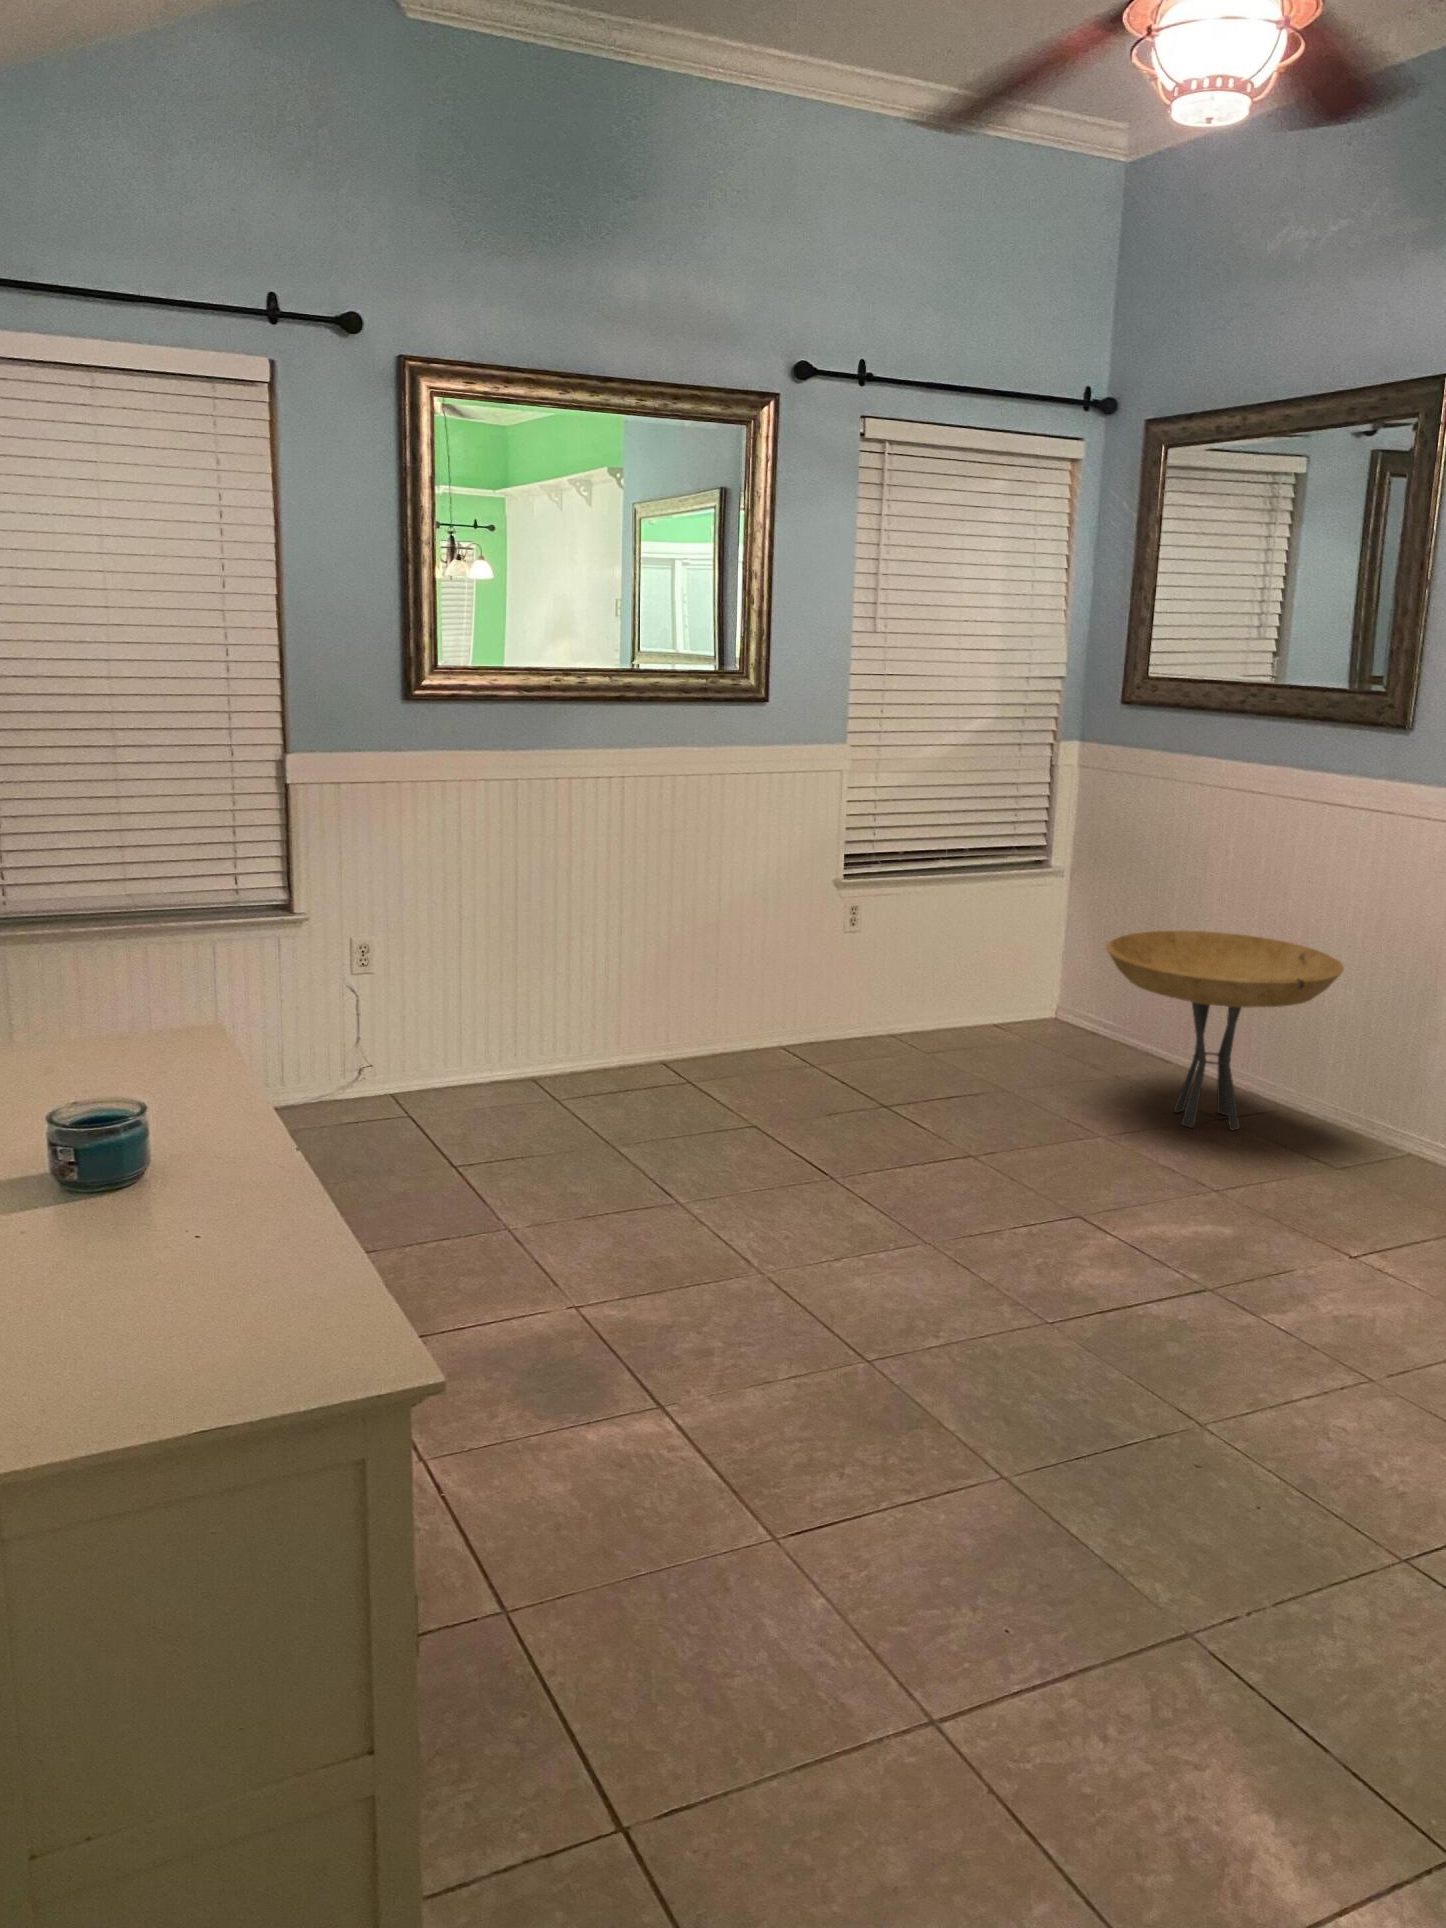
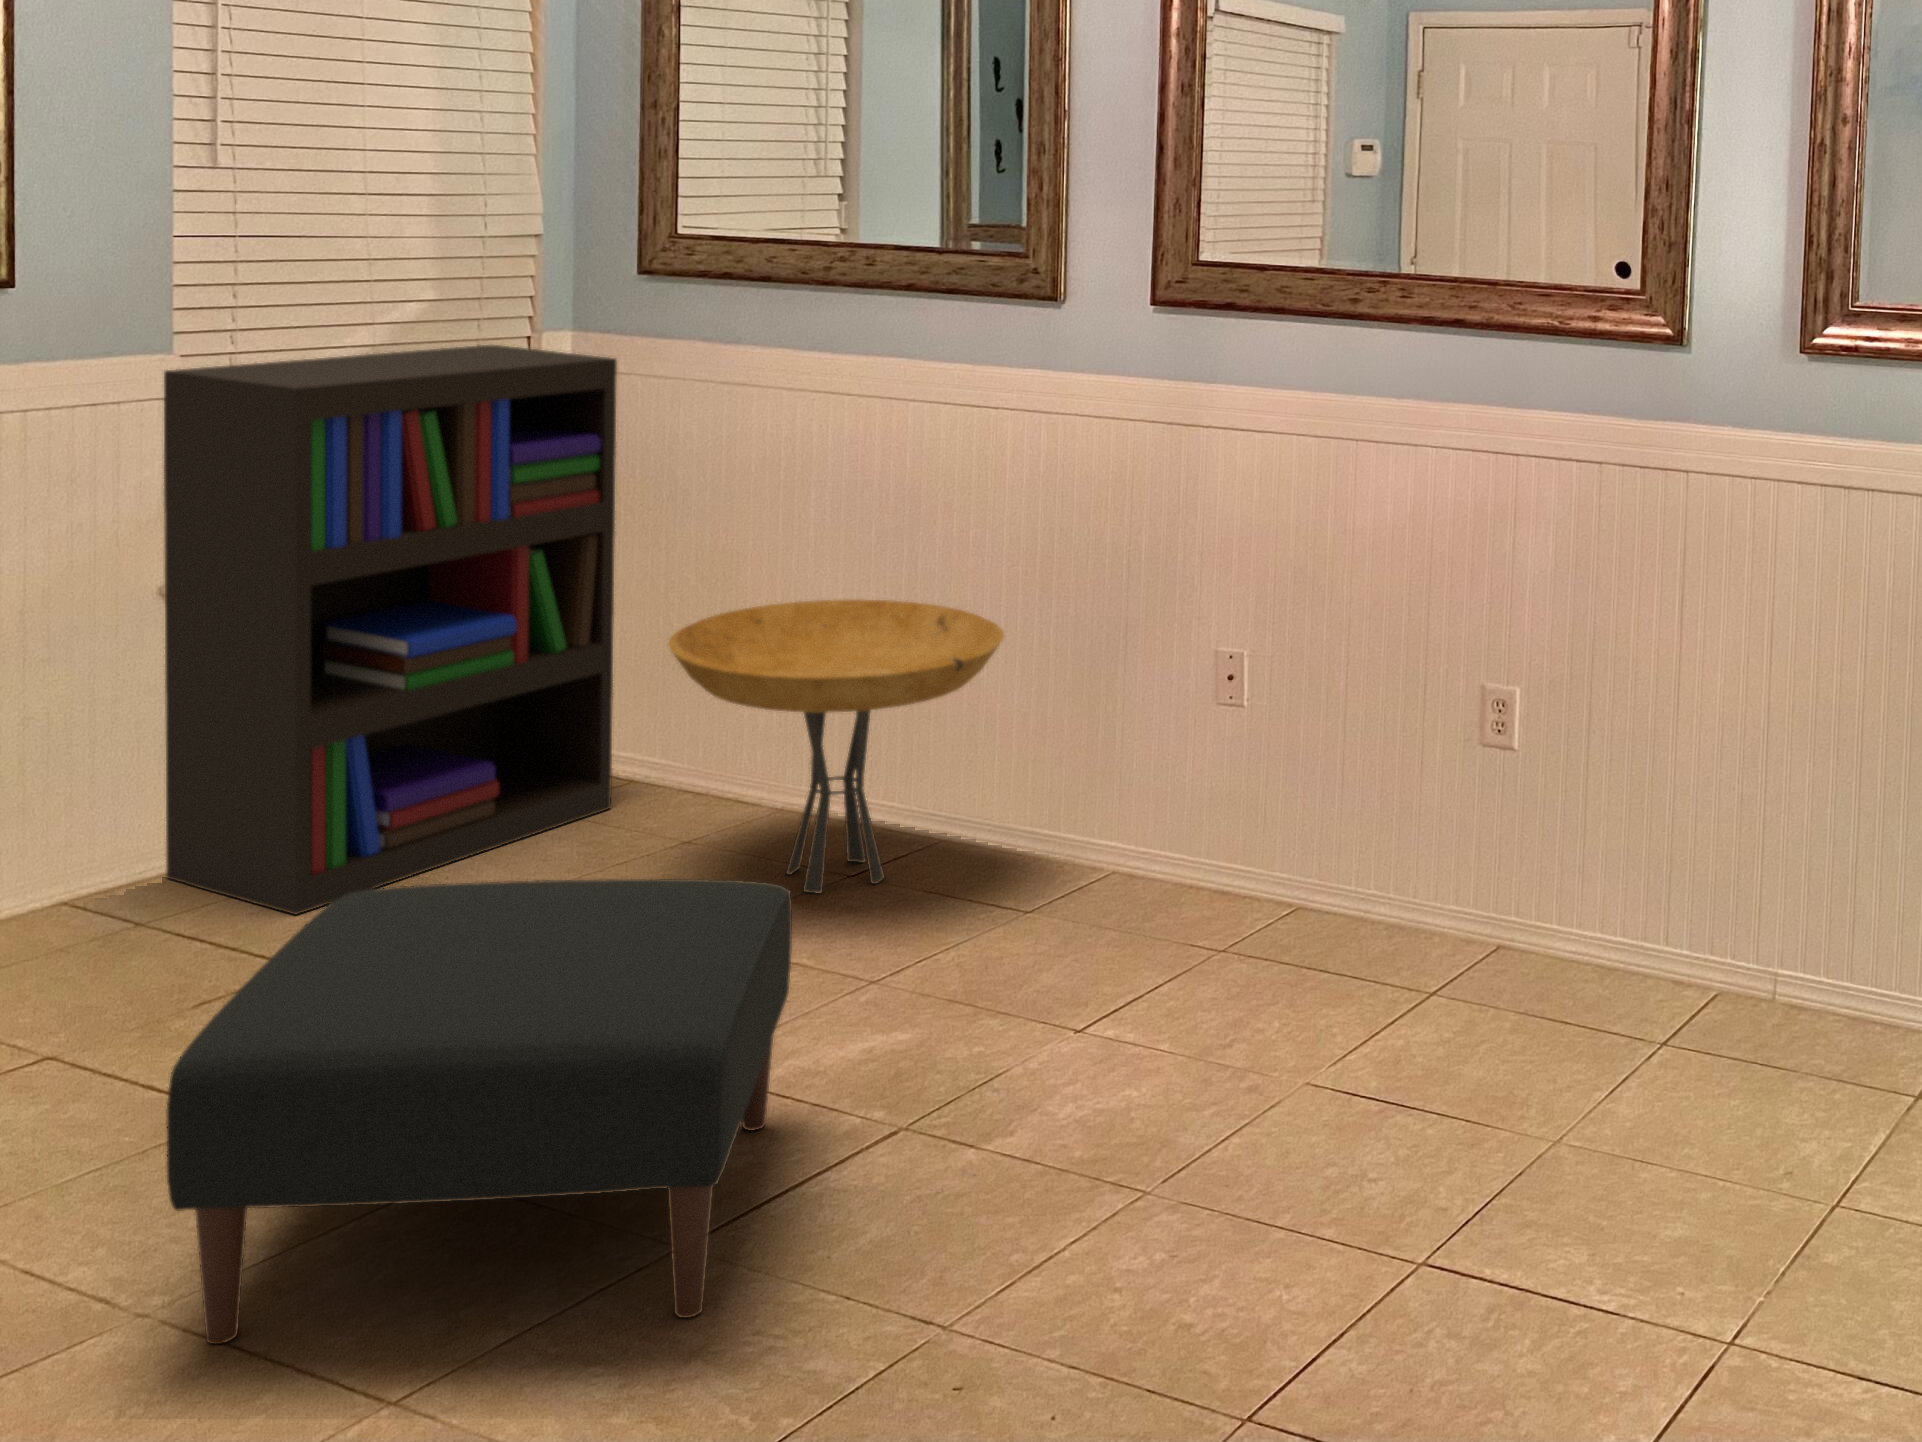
bookshelf: none [828,747,1098,1076] -> present [164,345,617,915]
ottoman: none [769,1053,1141,1343] -> present [166,879,792,1344]

